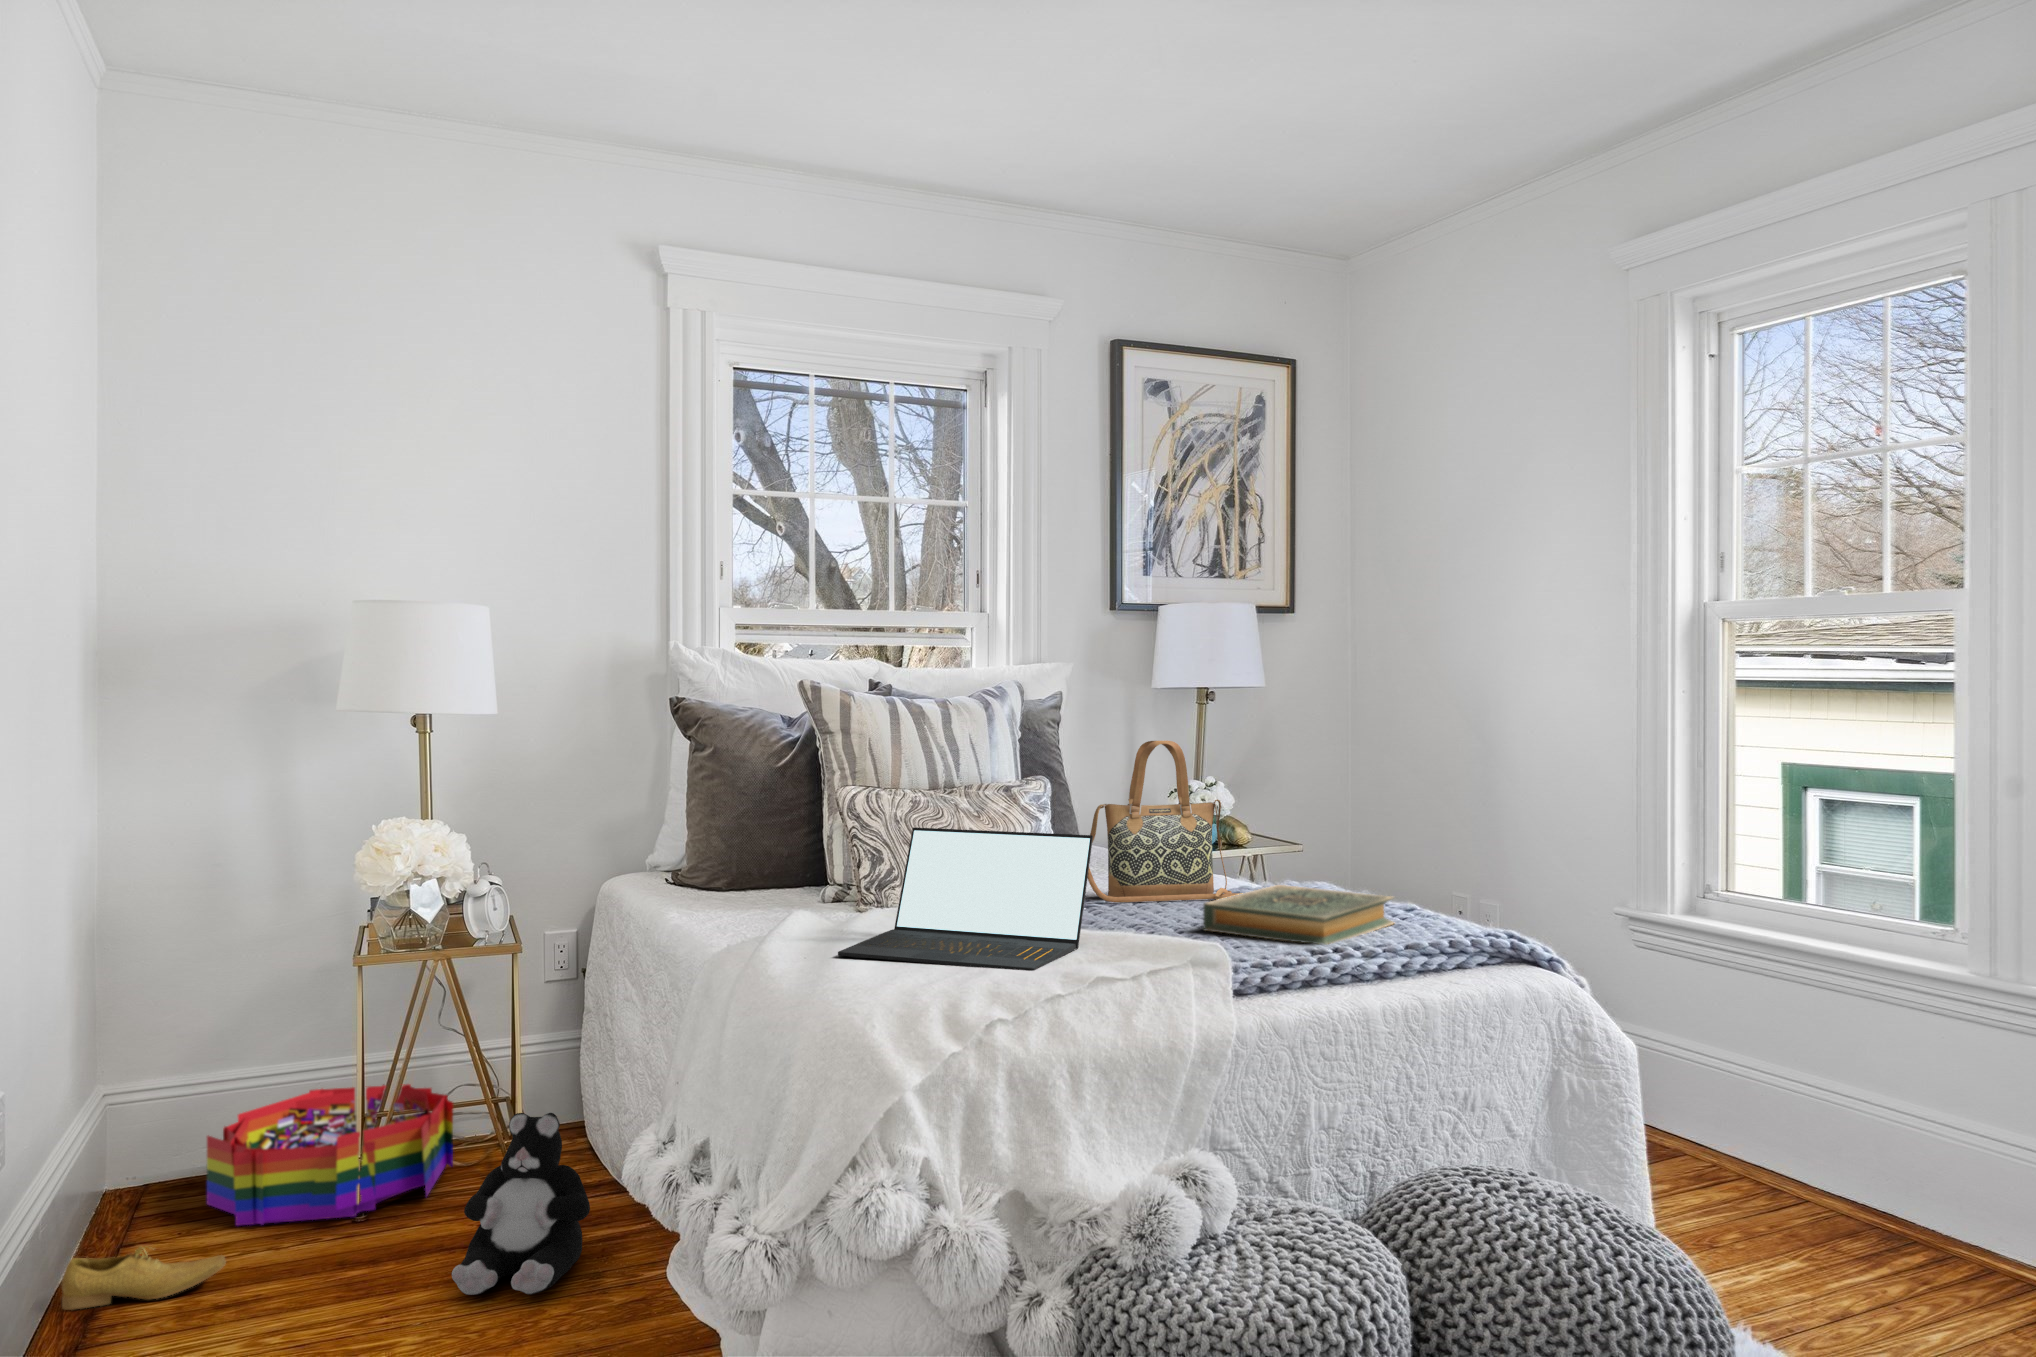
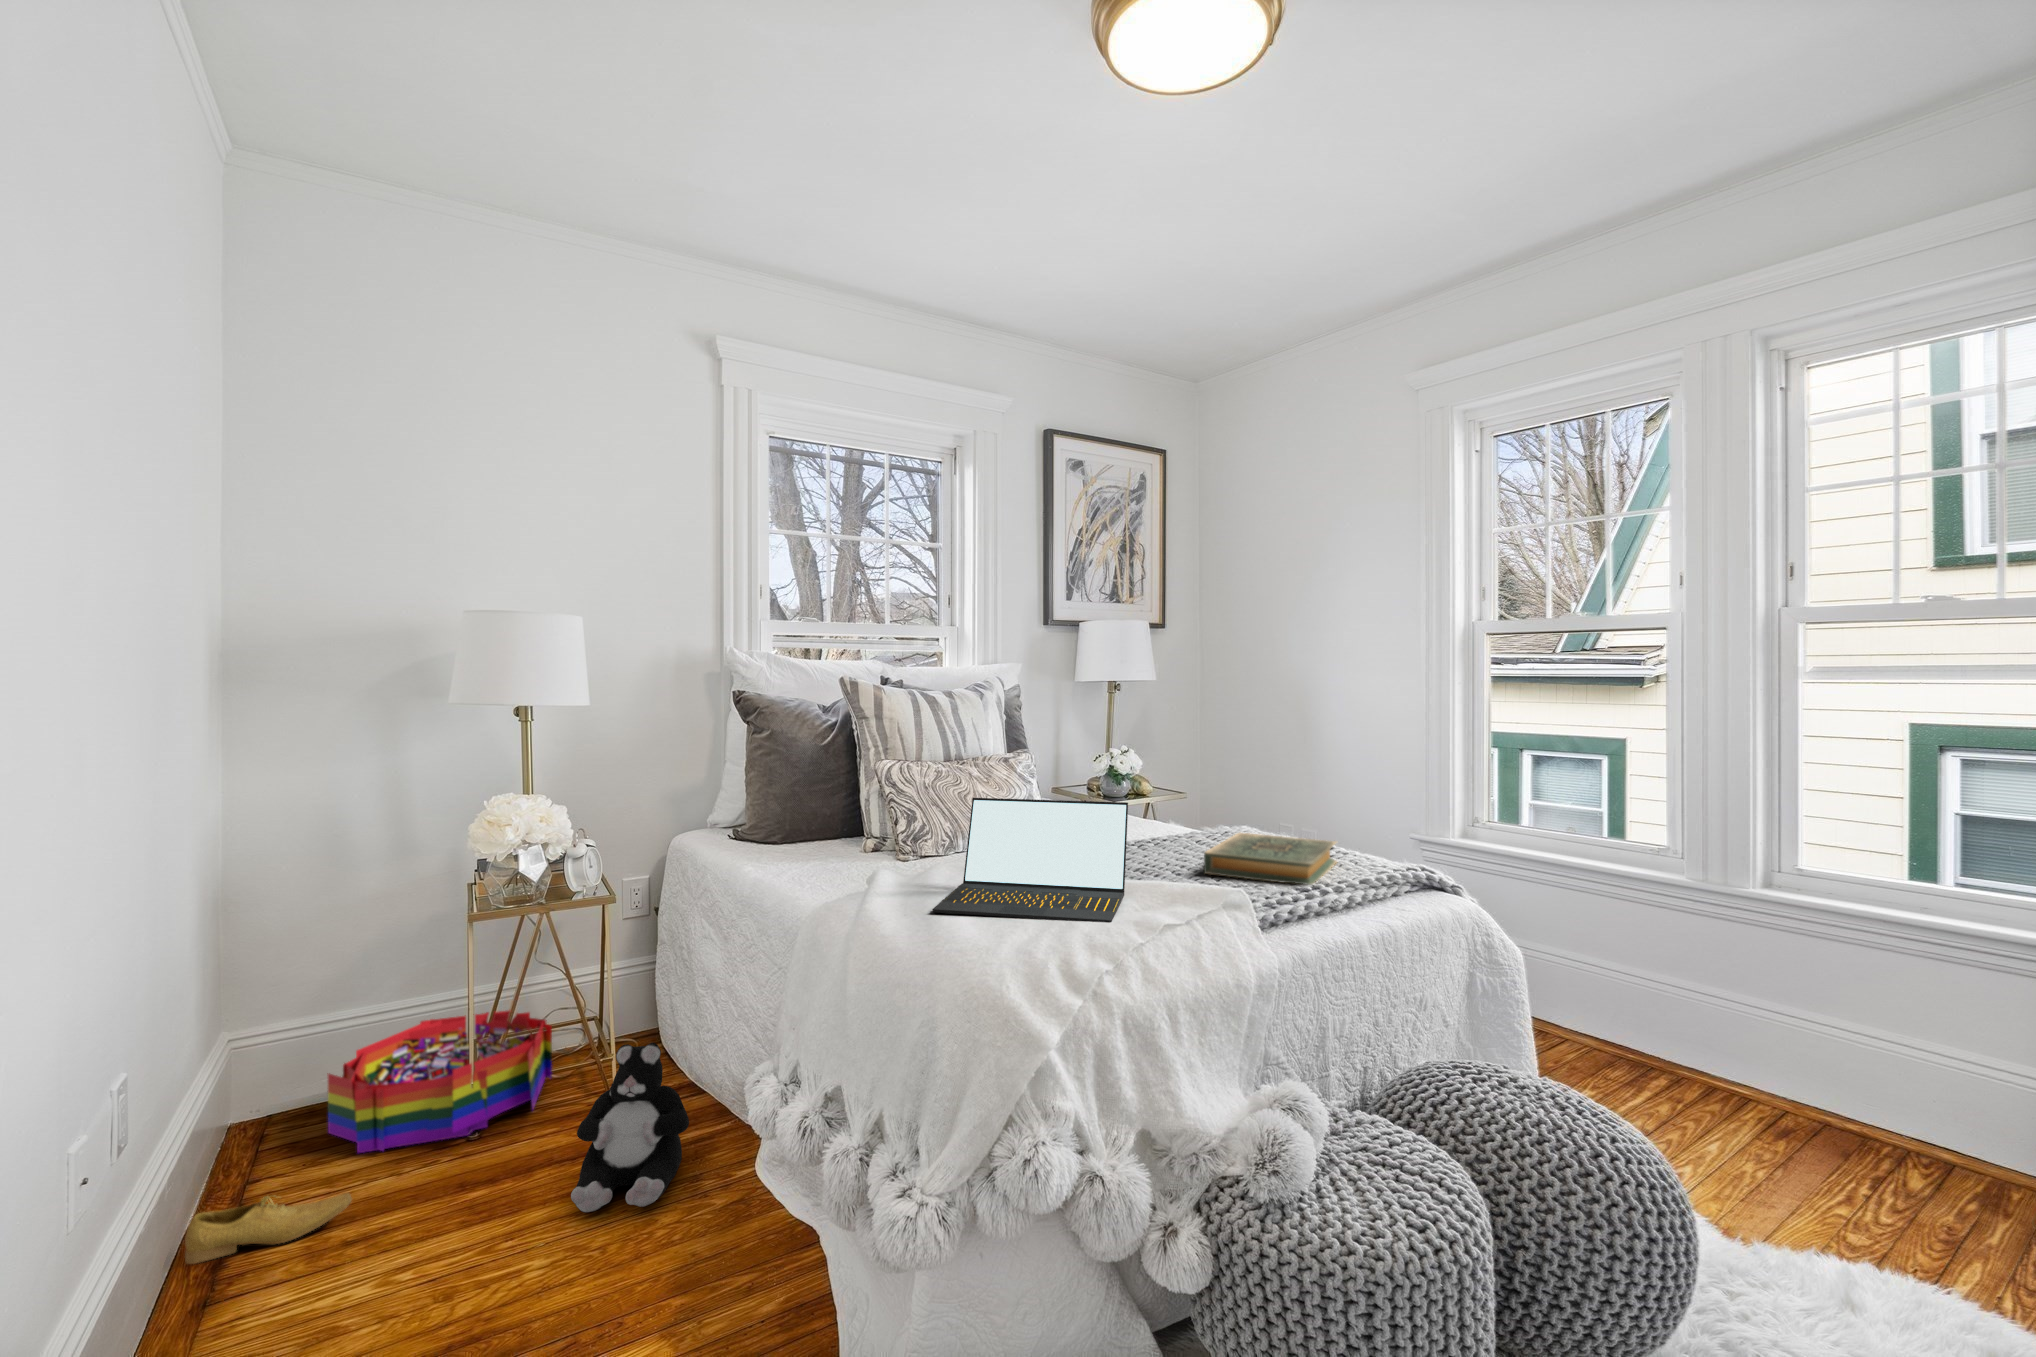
handbag: present [1088,741,1242,902] -> none [1079,722,1208,848]

